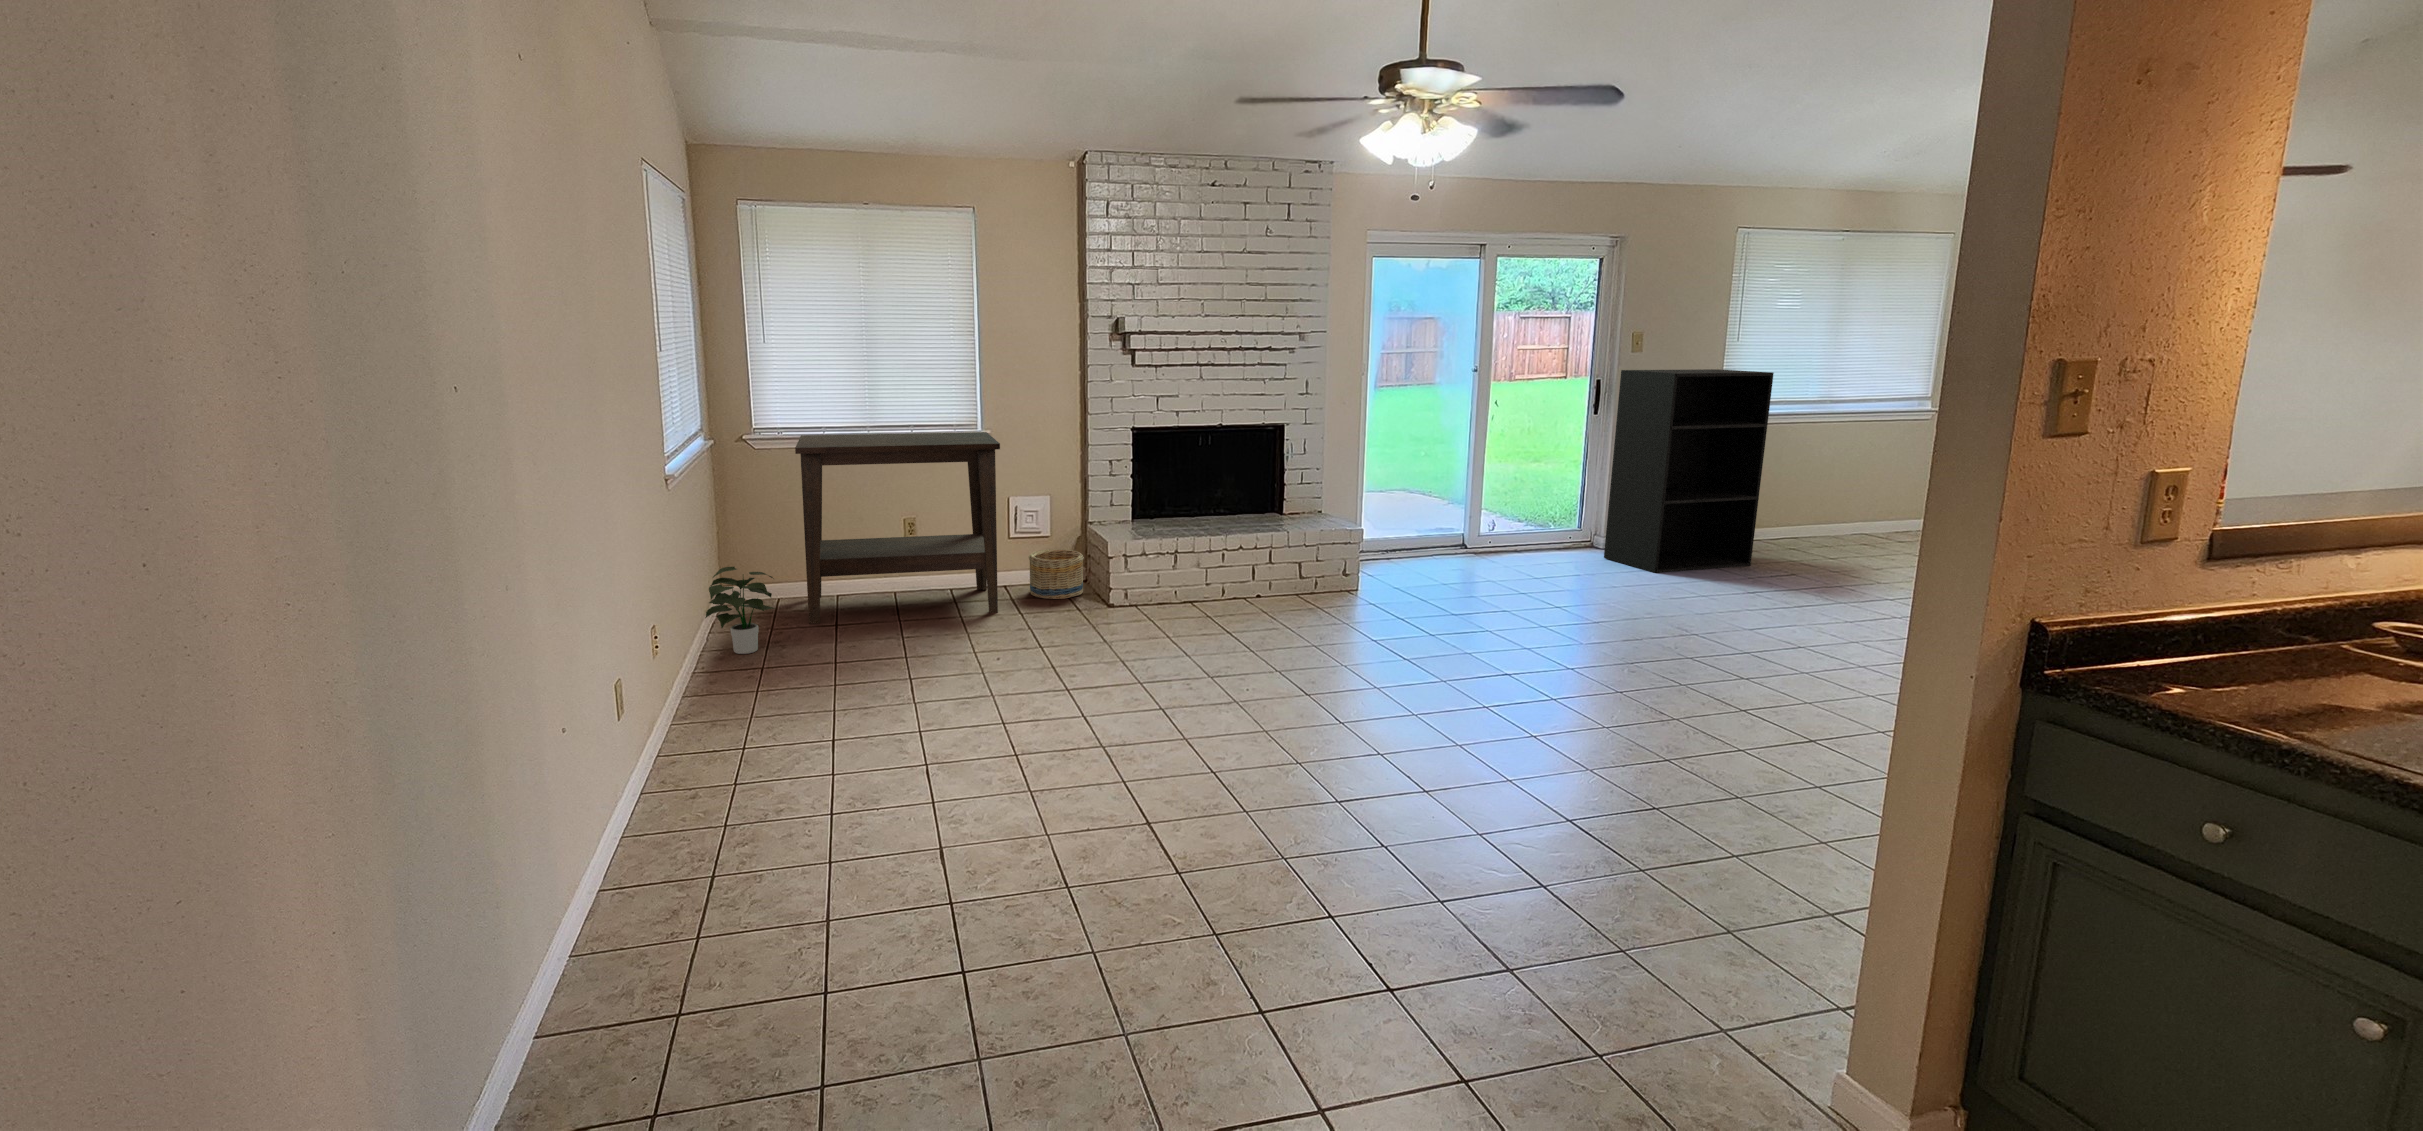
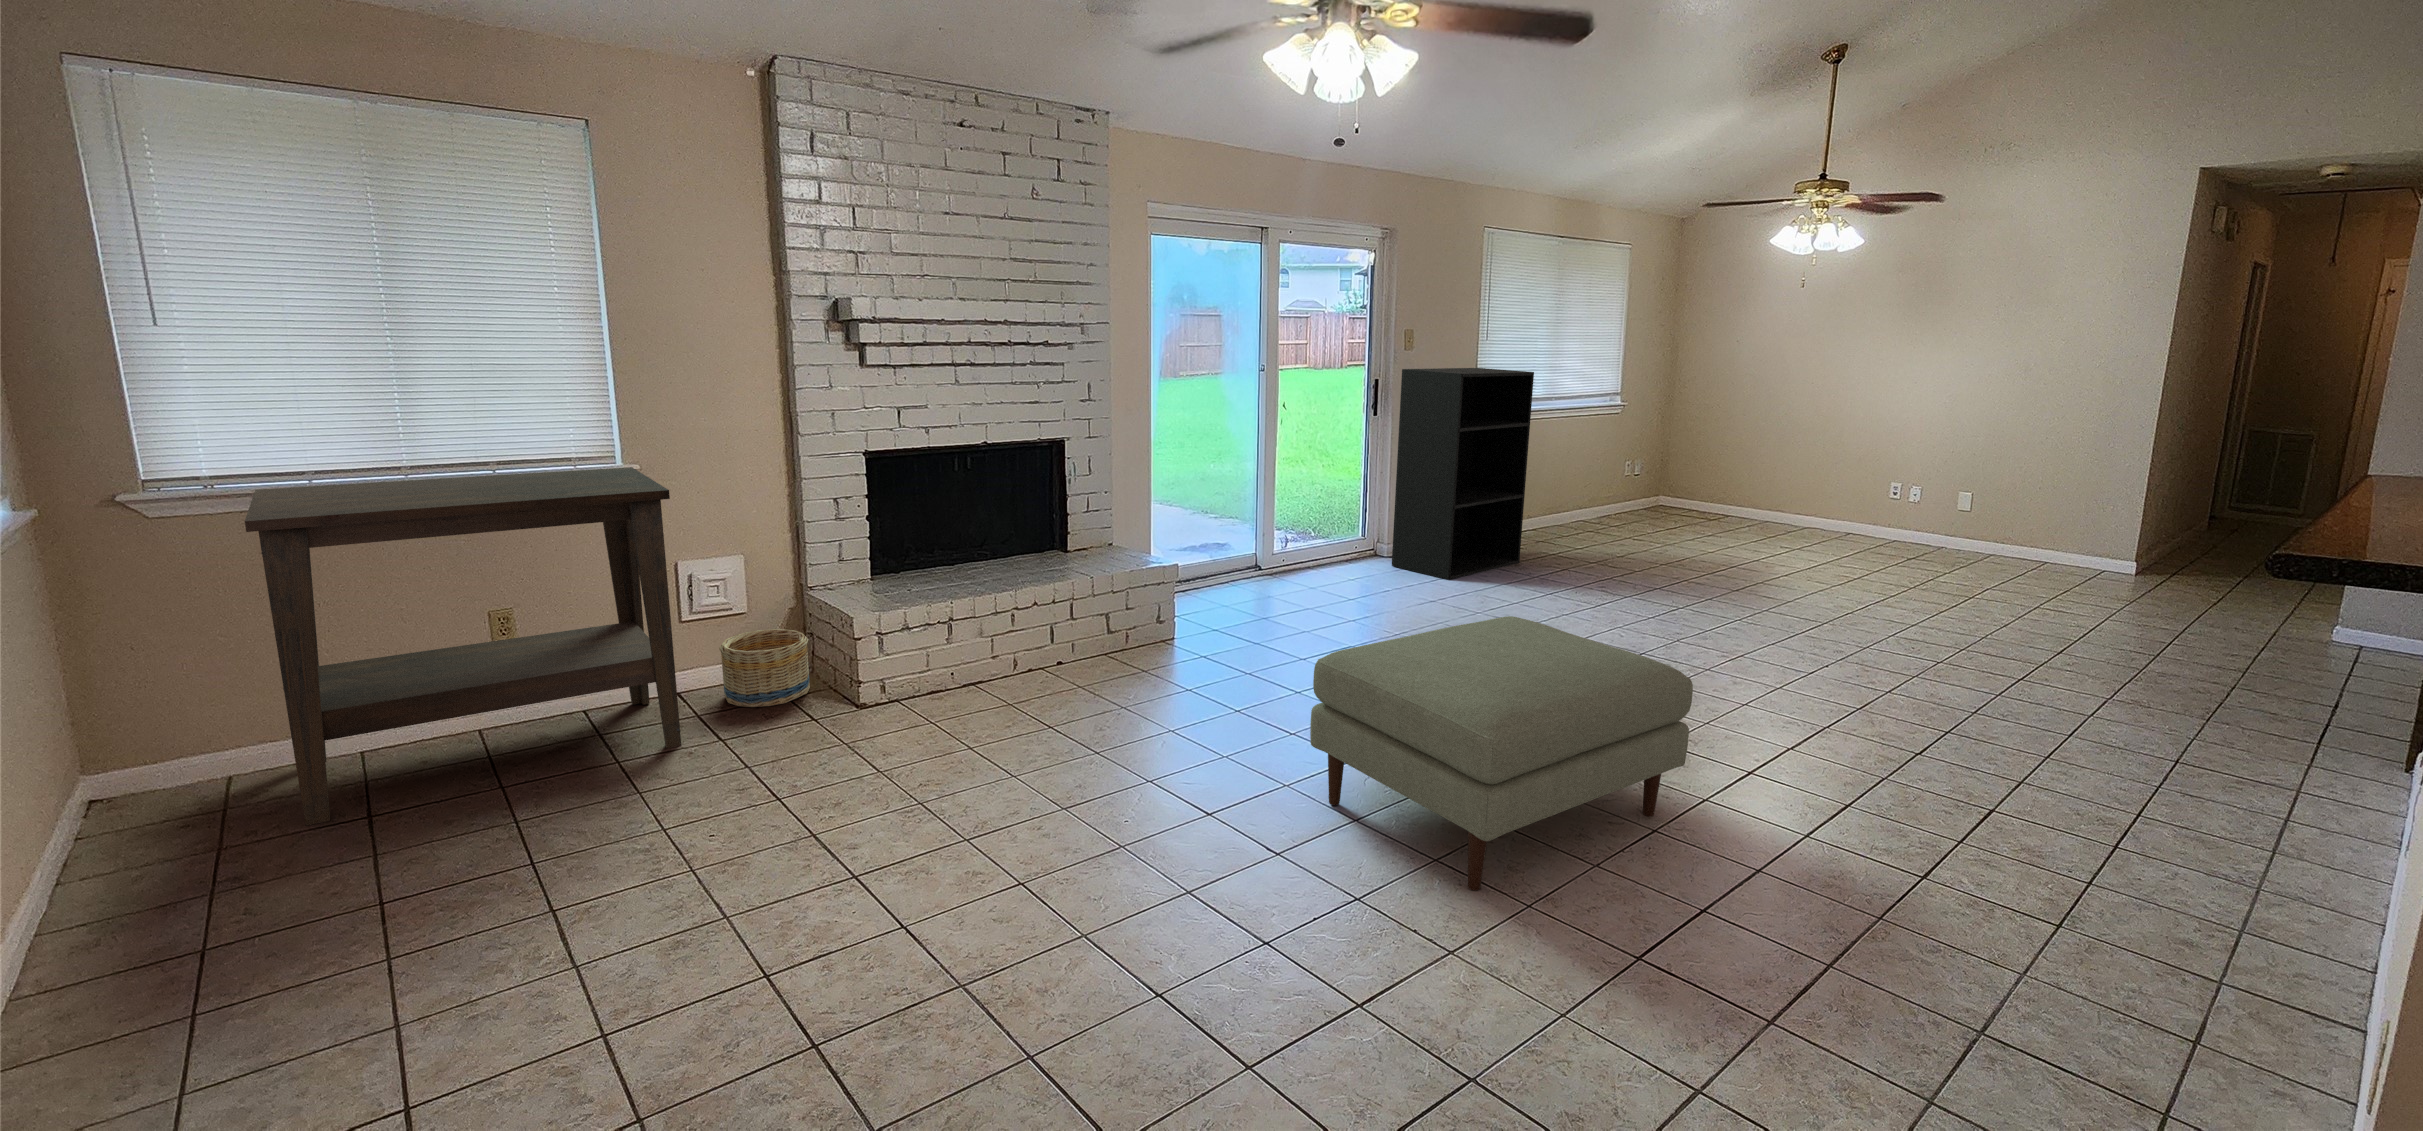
potted plant: present [705,567,775,654] -> none [32,760,225,932]
ottoman: none [1397,573,1731,760] -> present [1310,616,1693,891]

